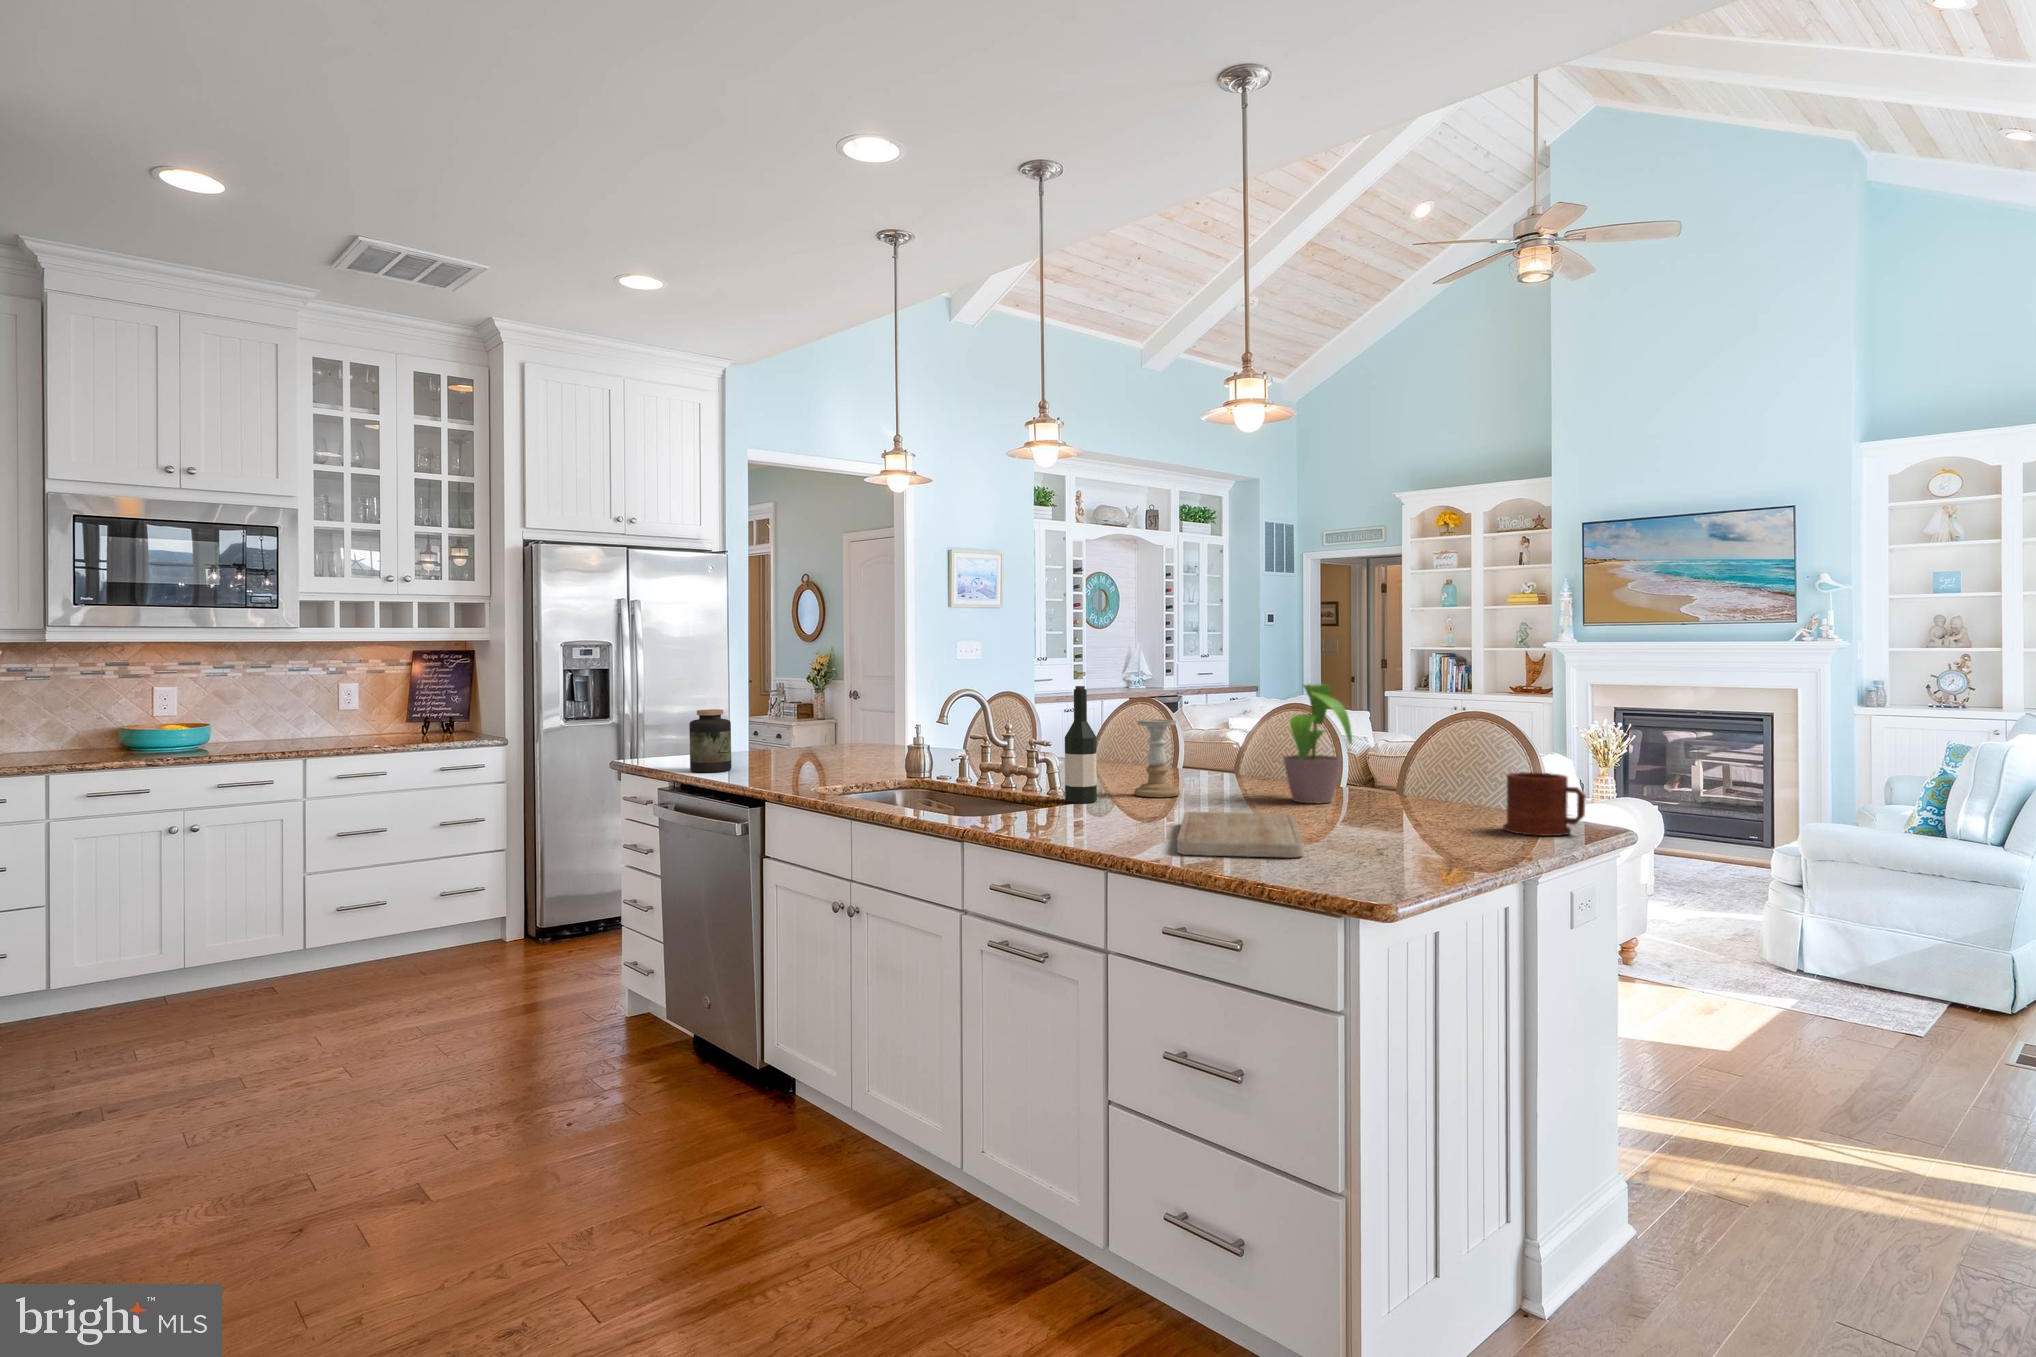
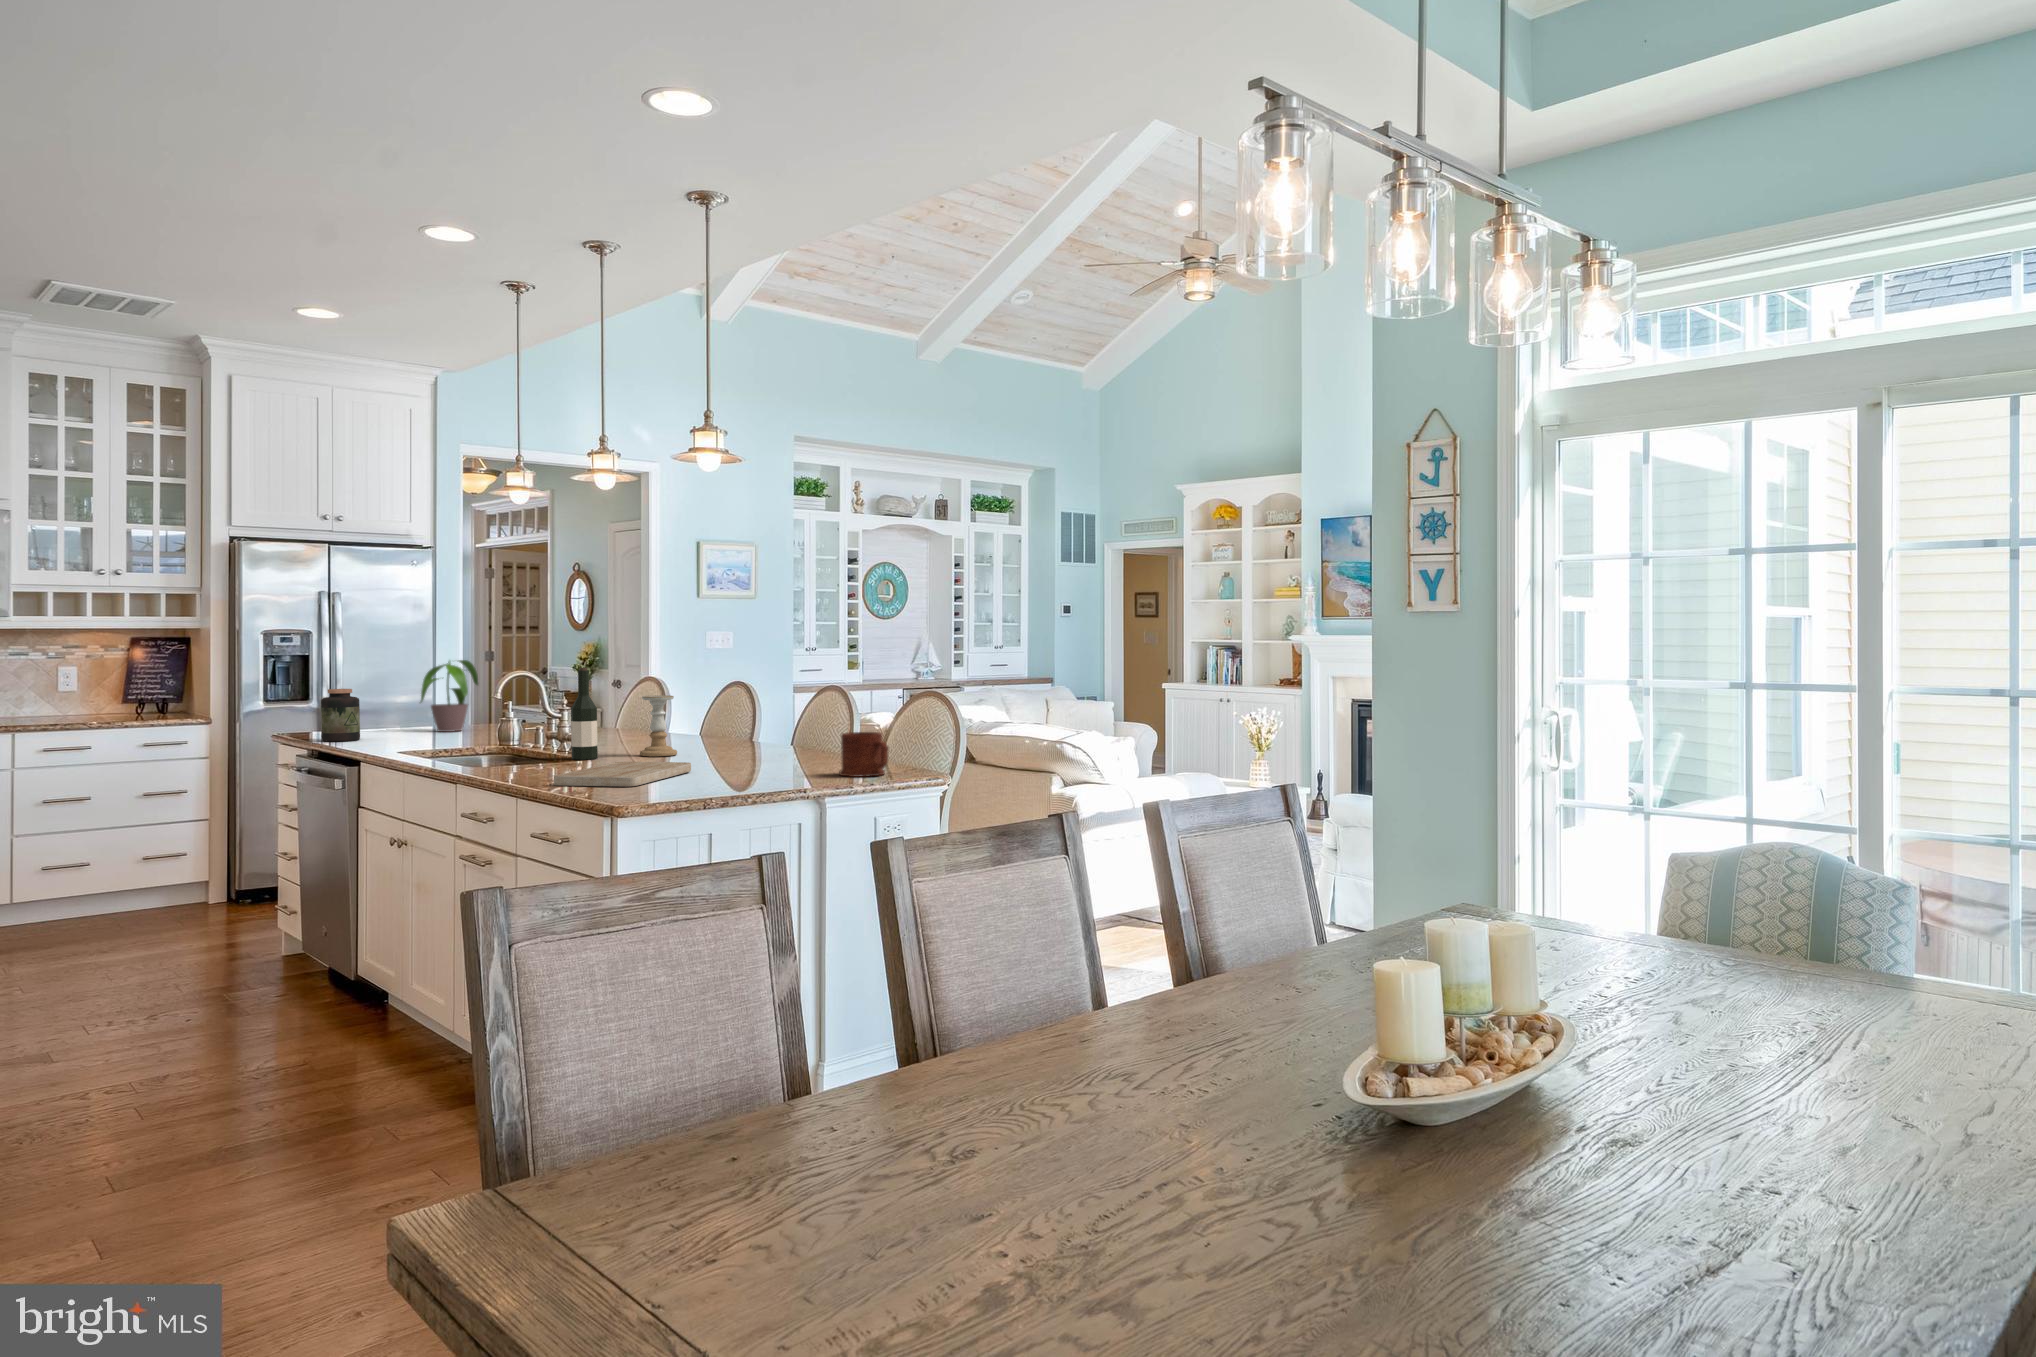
potted plant: present [1268,684,1352,803] -> present [421,660,478,732]

